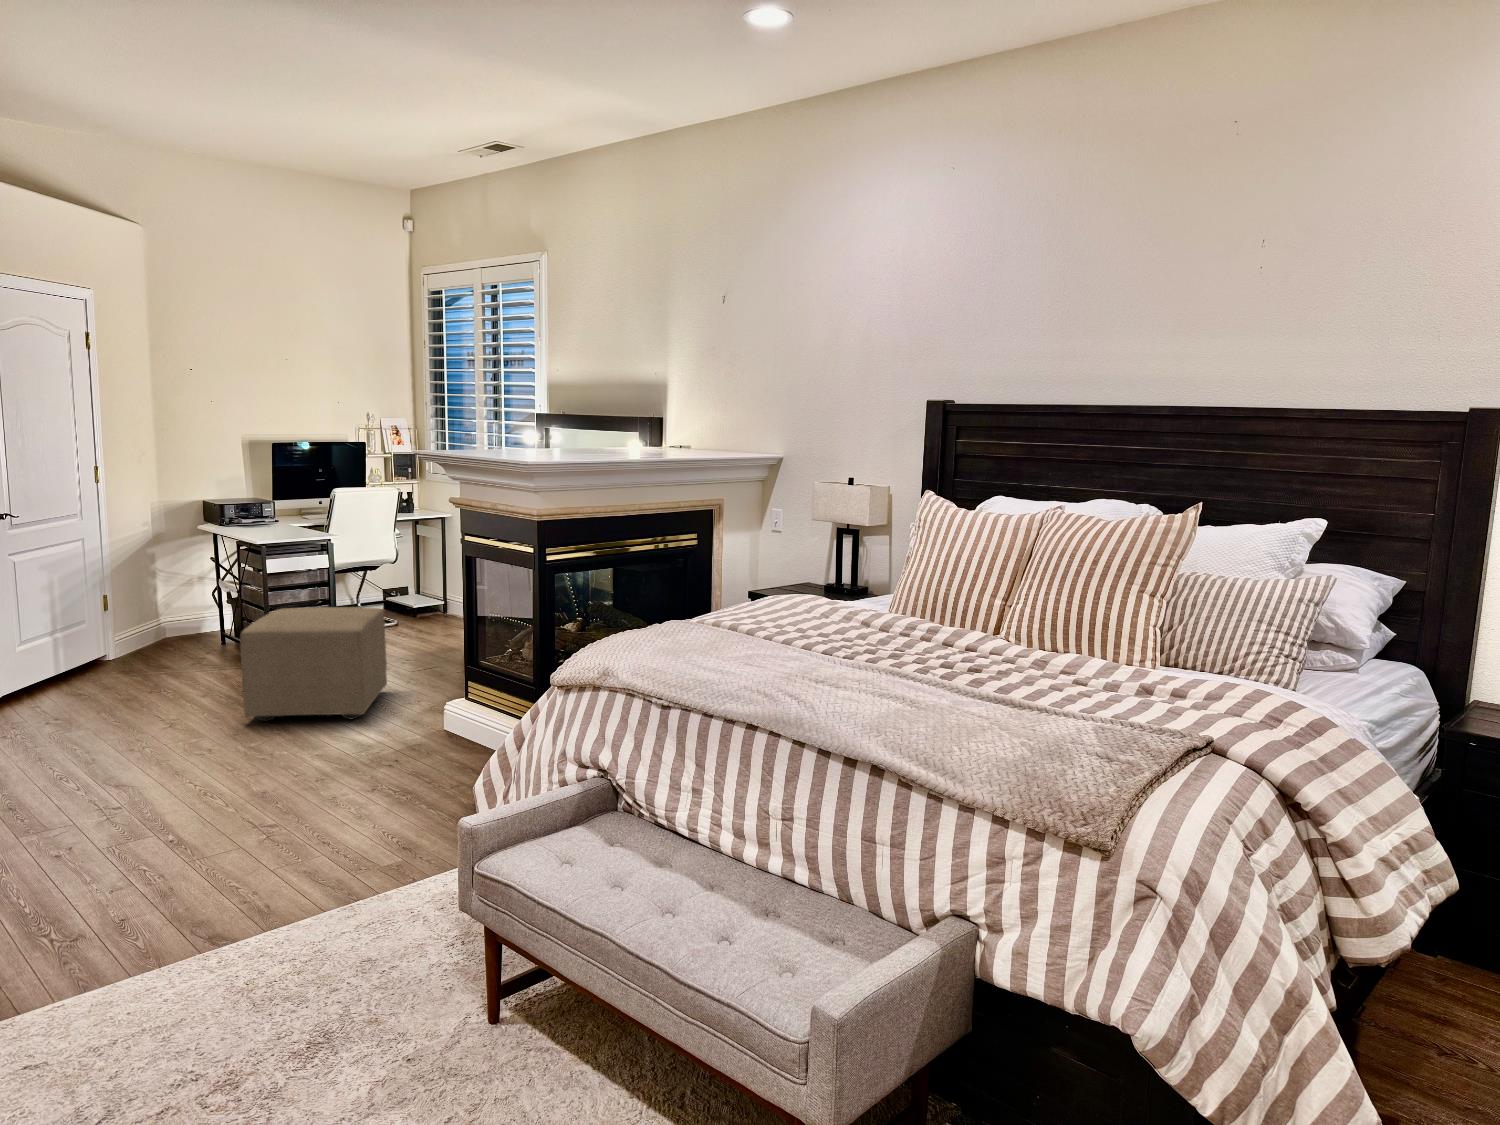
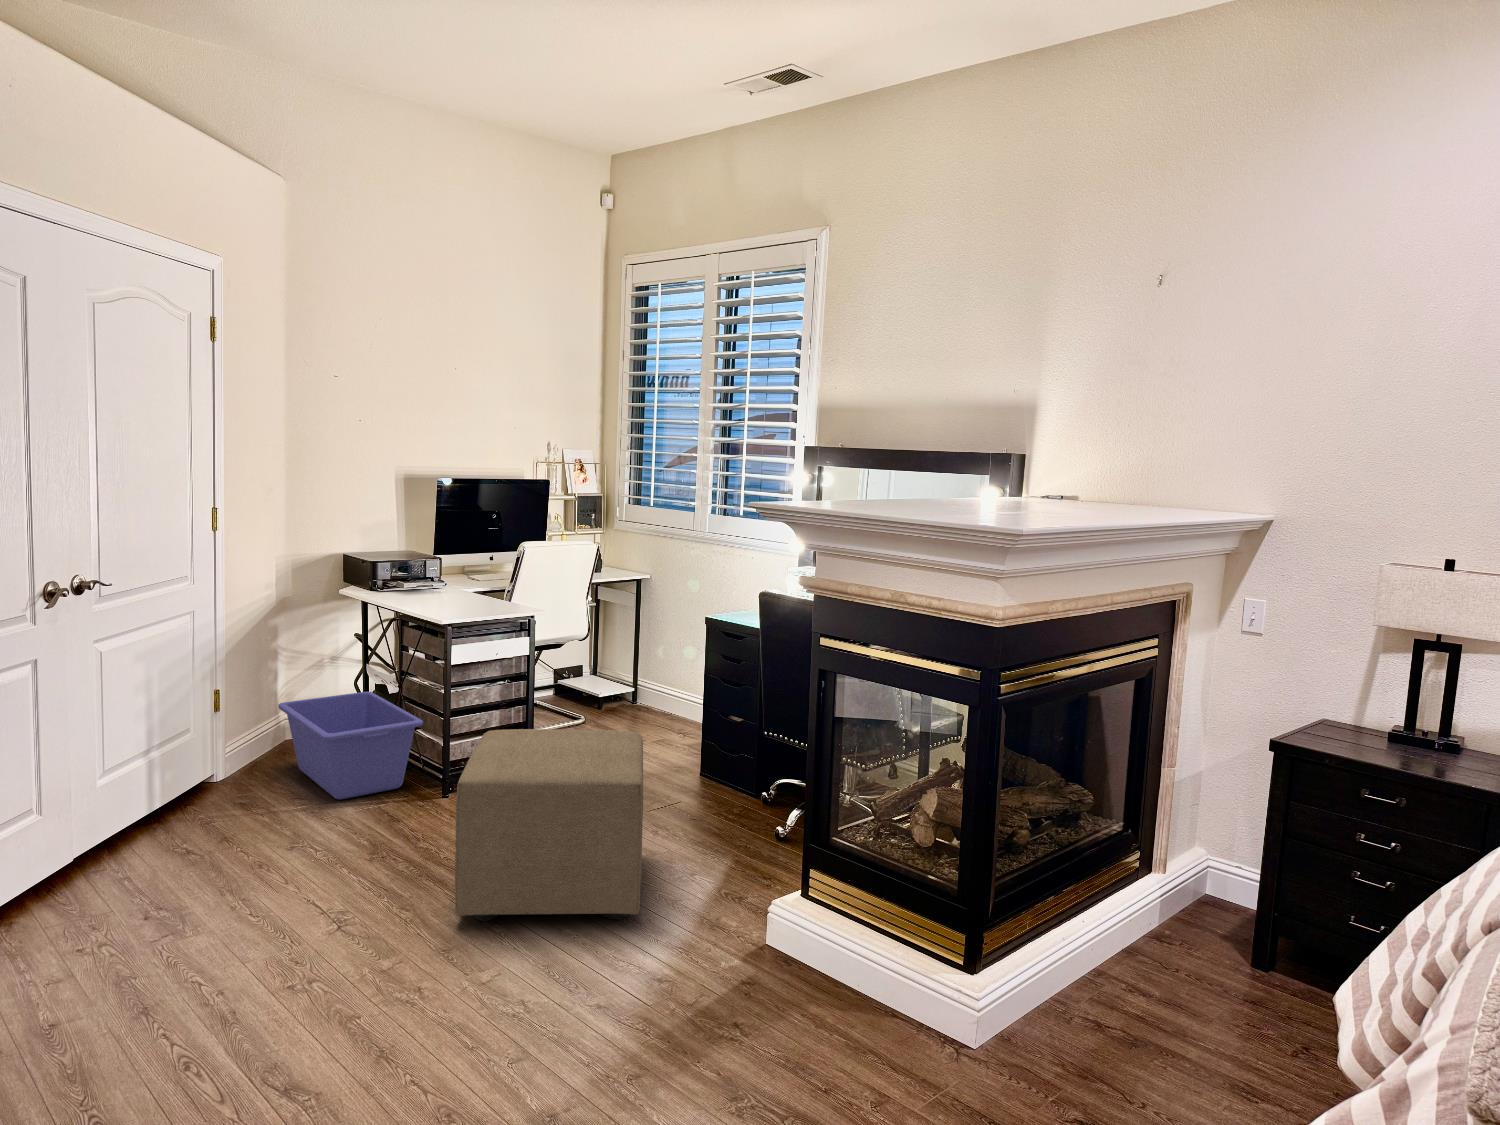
storage bin: none [151,599,252,668] -> present [278,692,423,799]

